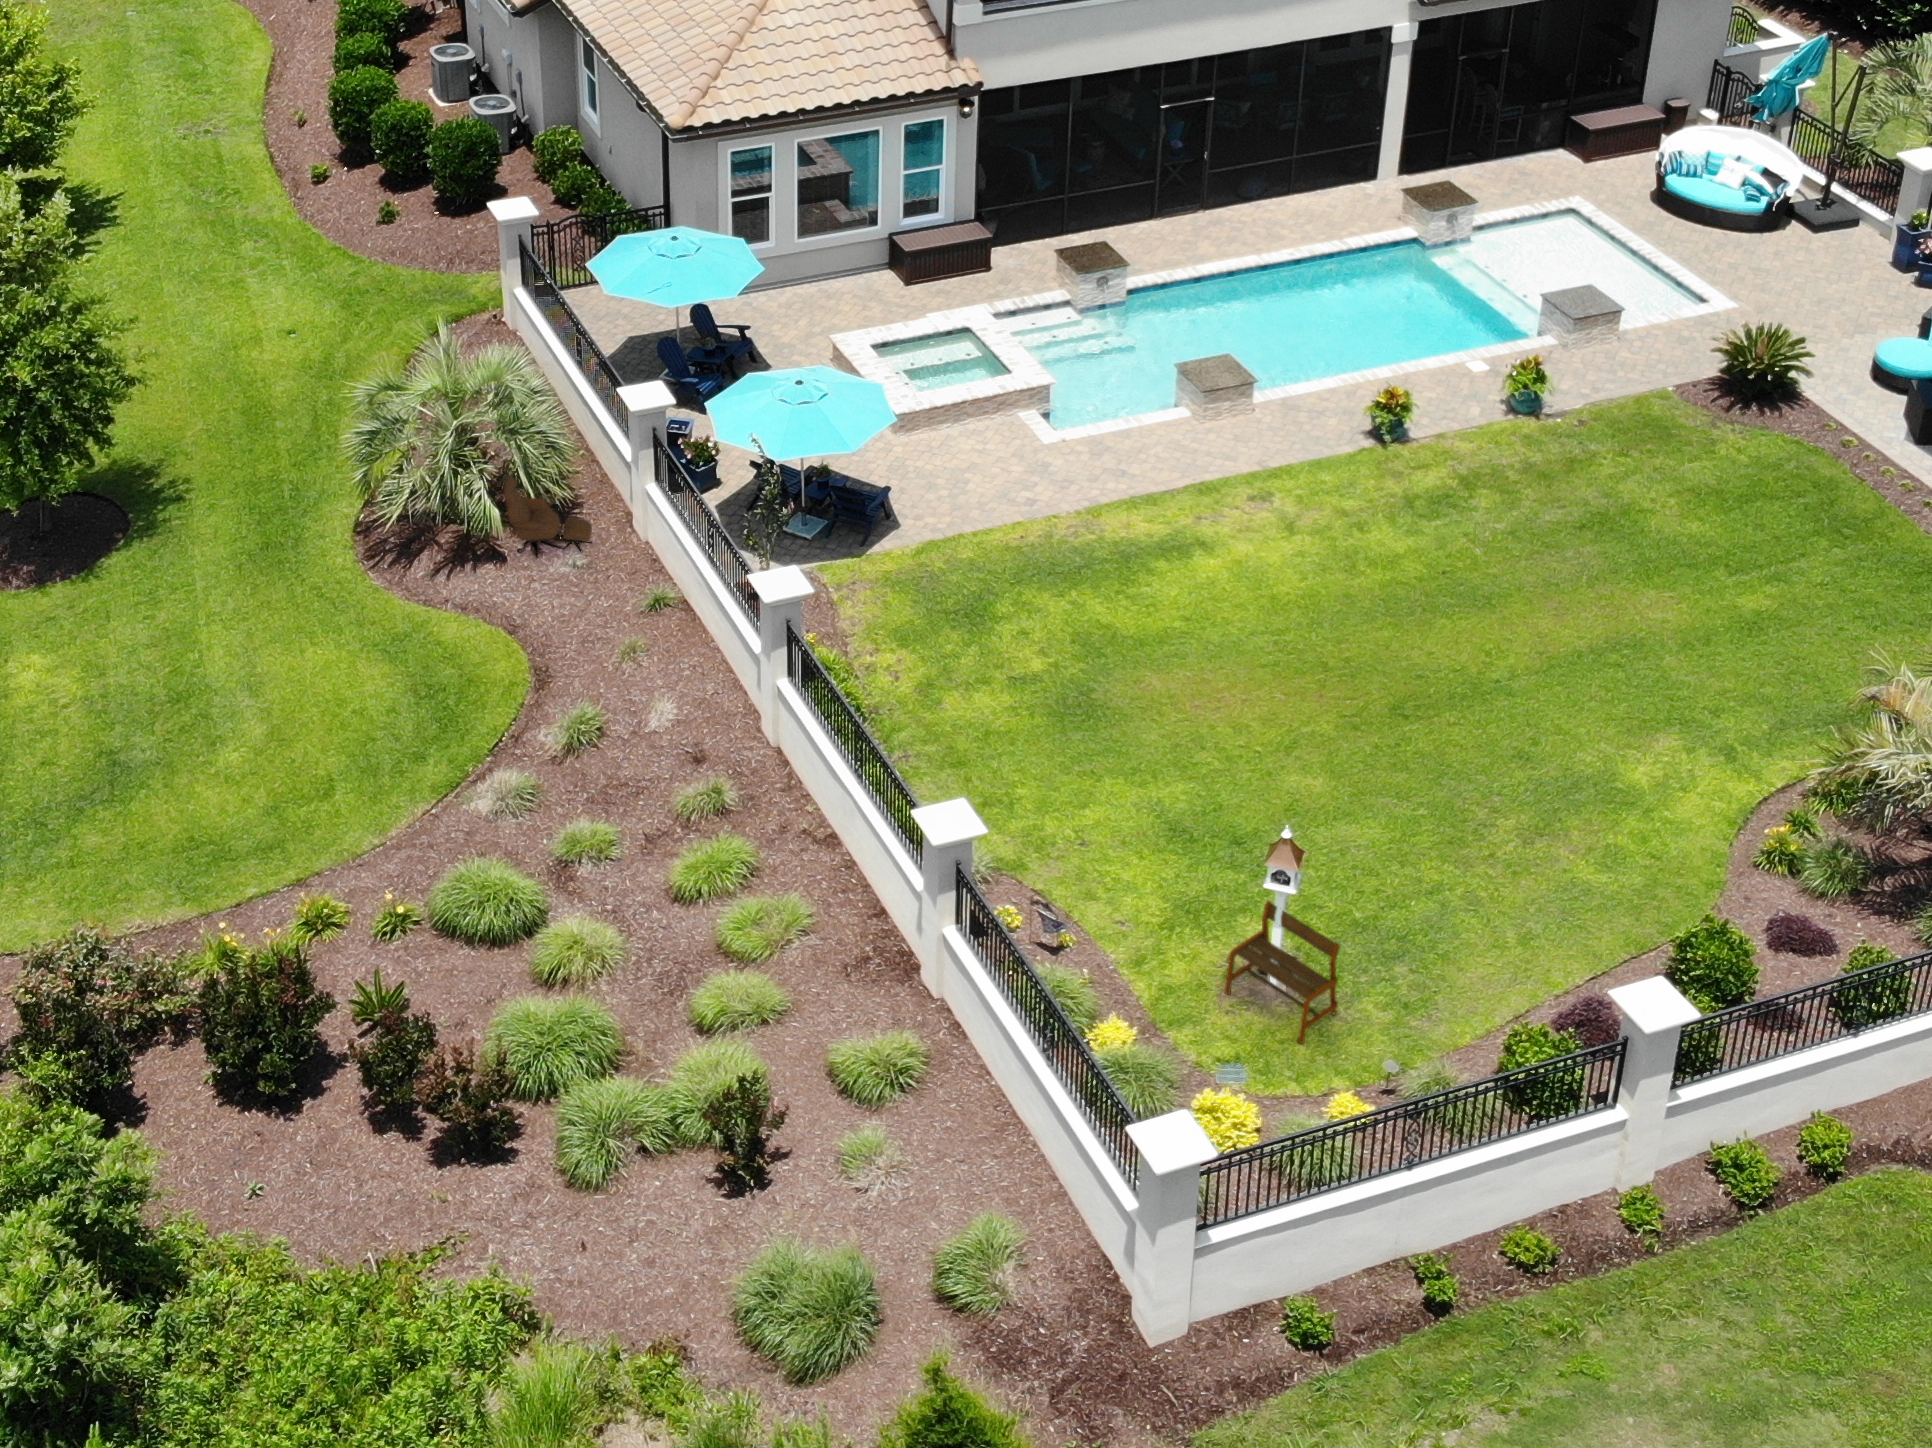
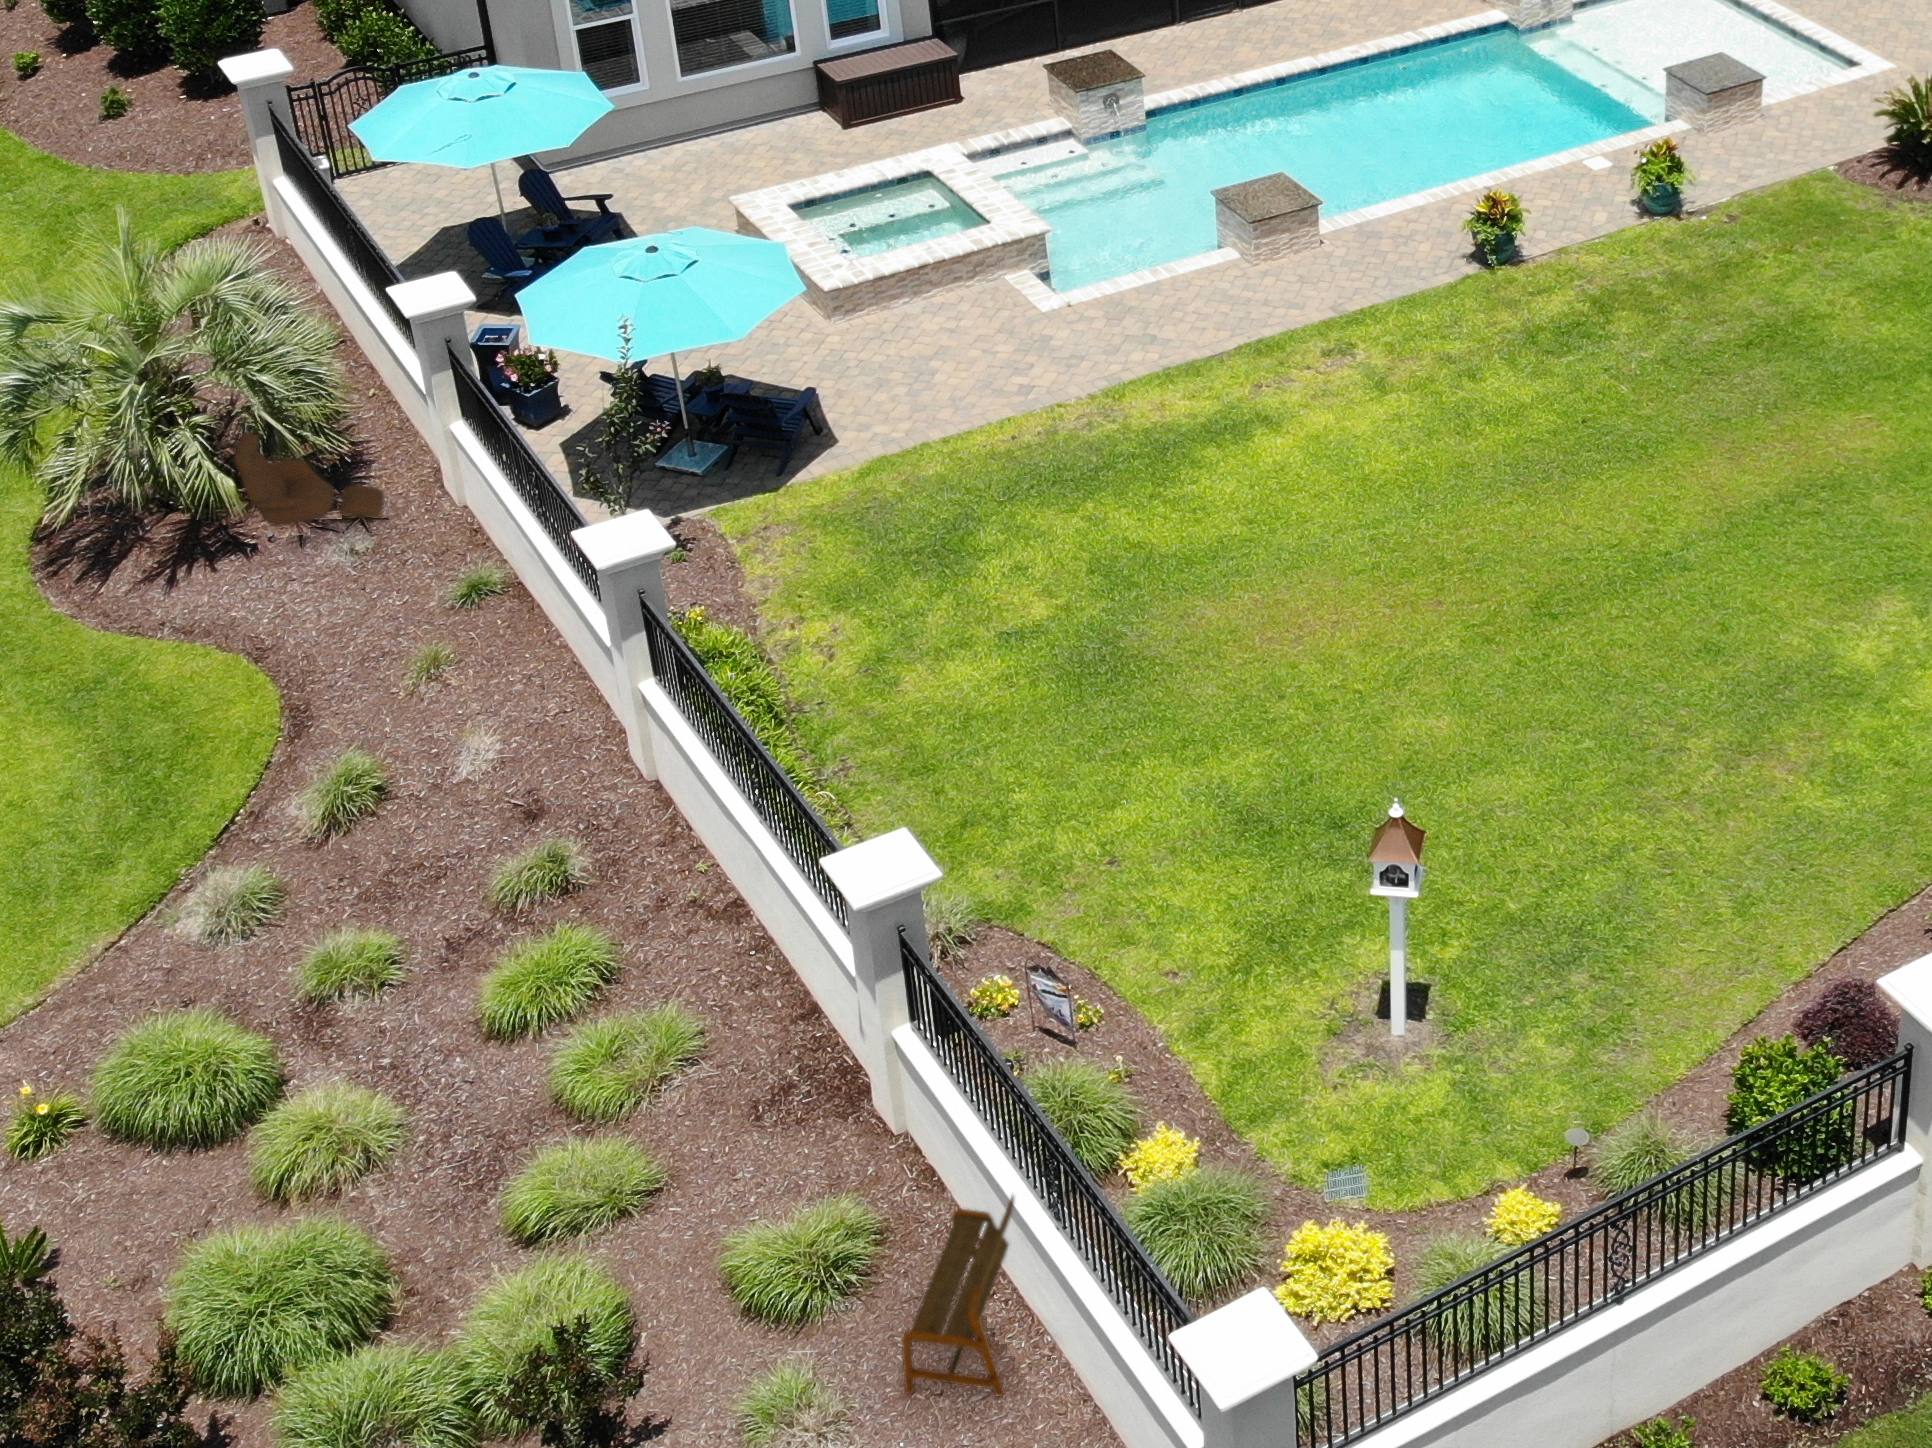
bench: present [1225,901,1340,1044] -> present [902,1196,1014,1397]

